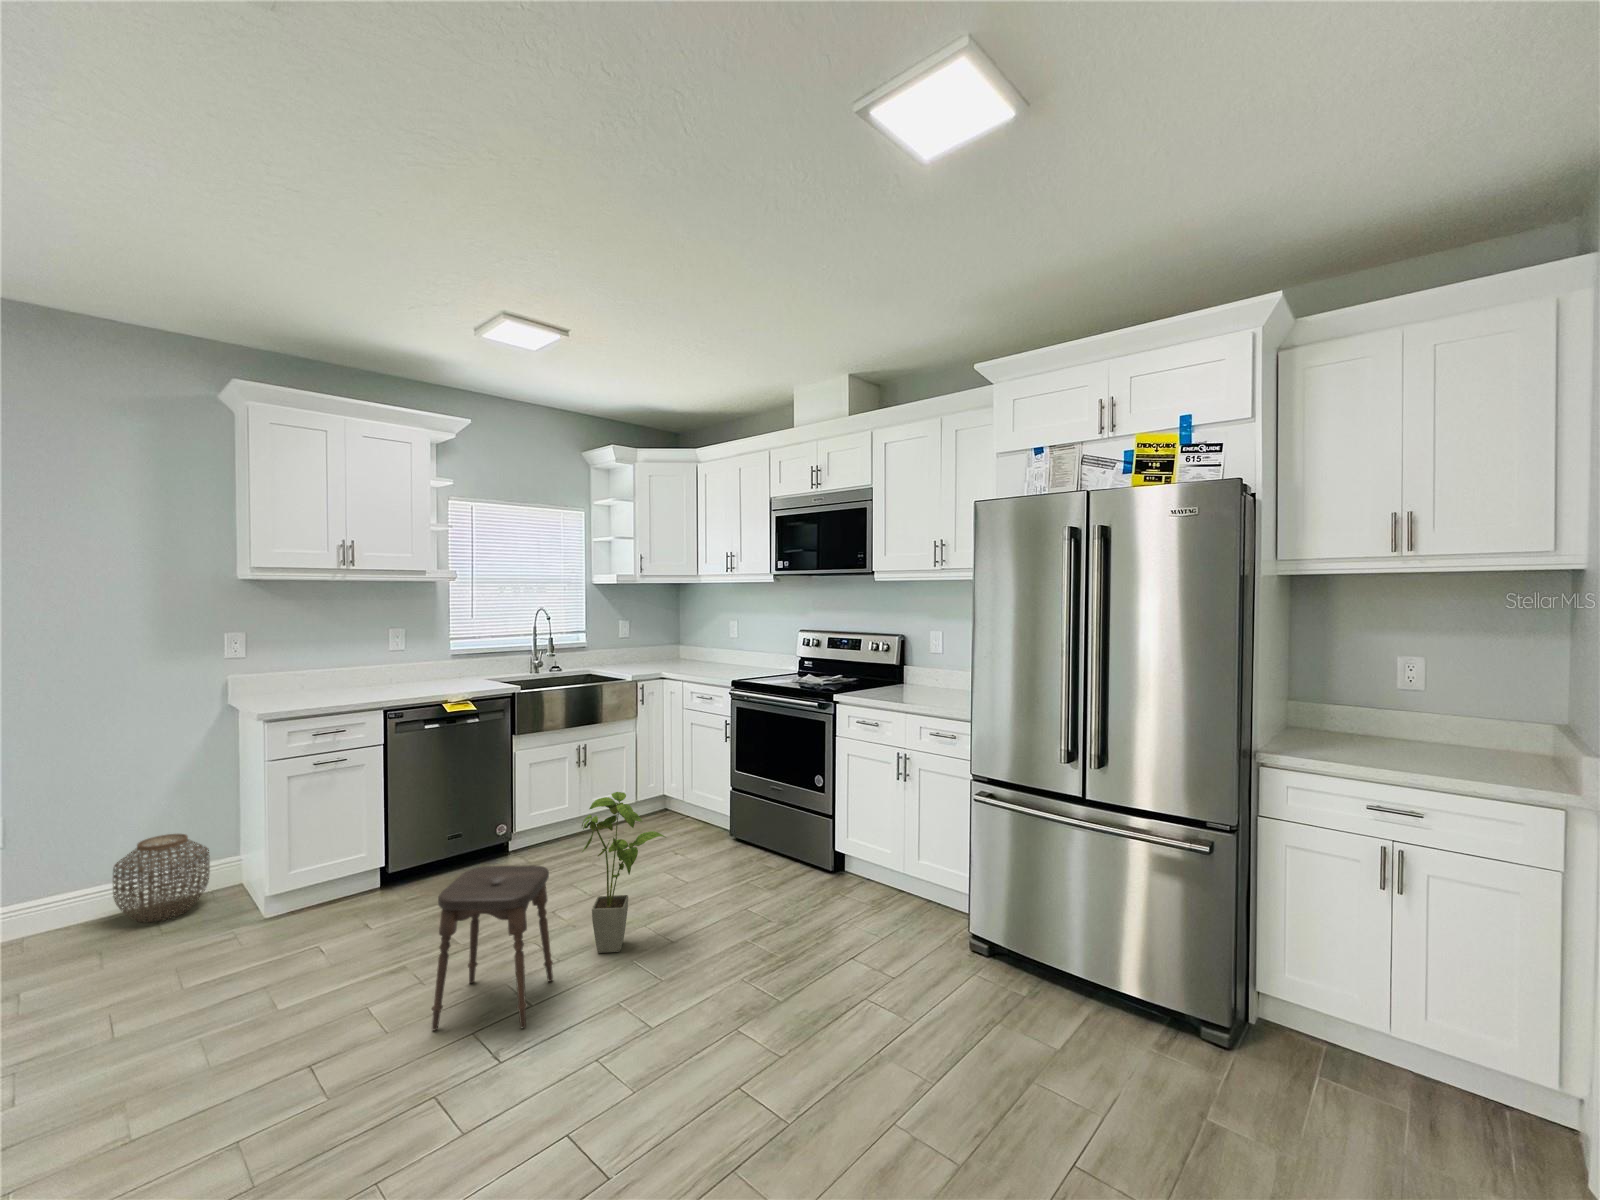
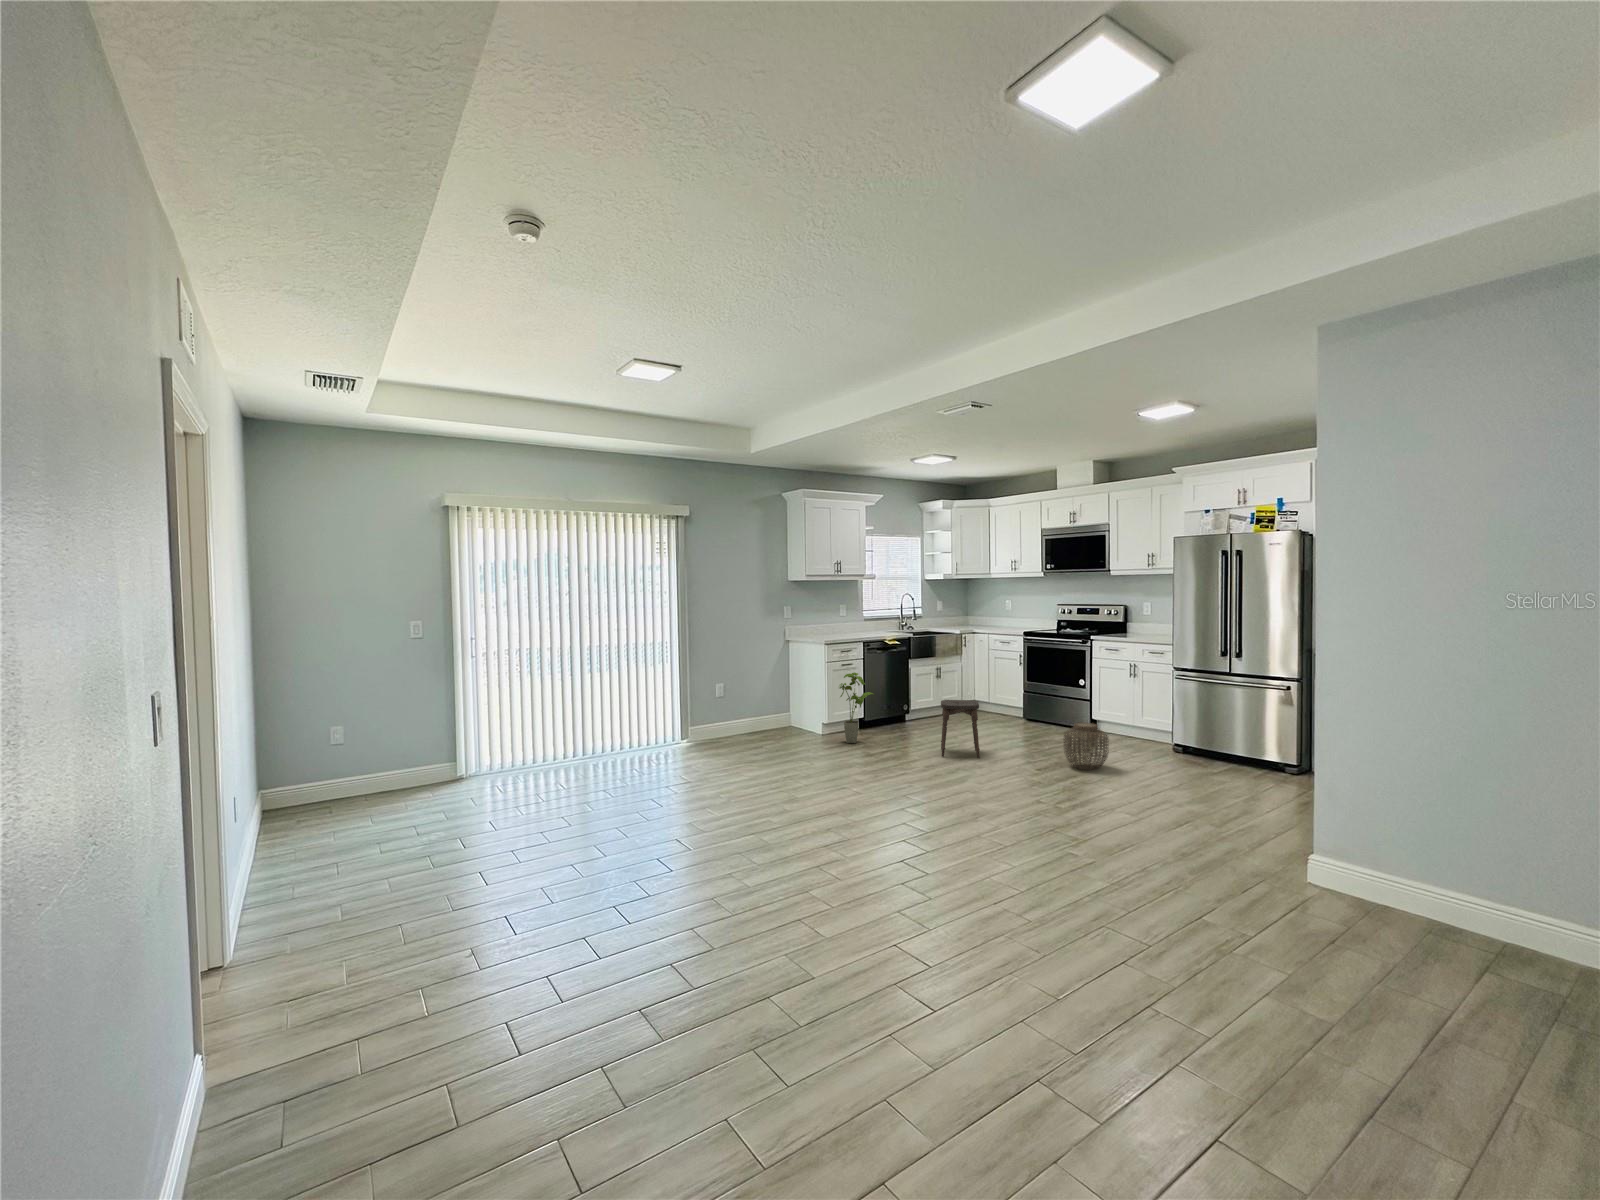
house plant: present [582,792,666,953] -> present [840,672,873,743]
woven basket: present [113,834,210,922] -> present [1064,722,1109,770]

